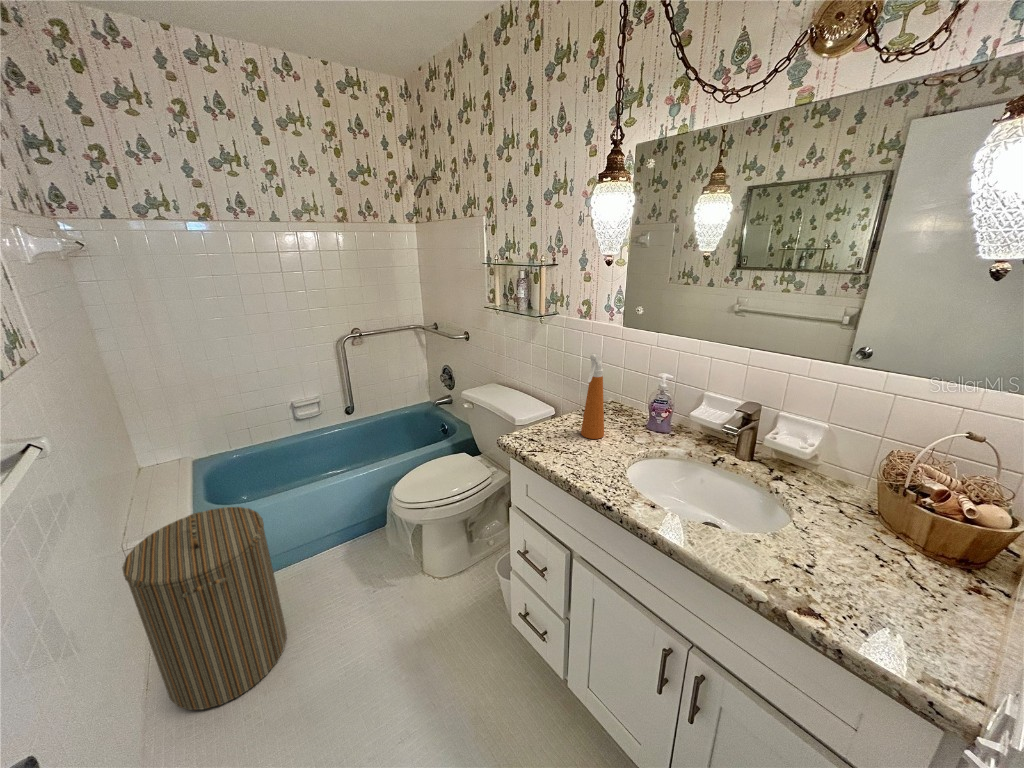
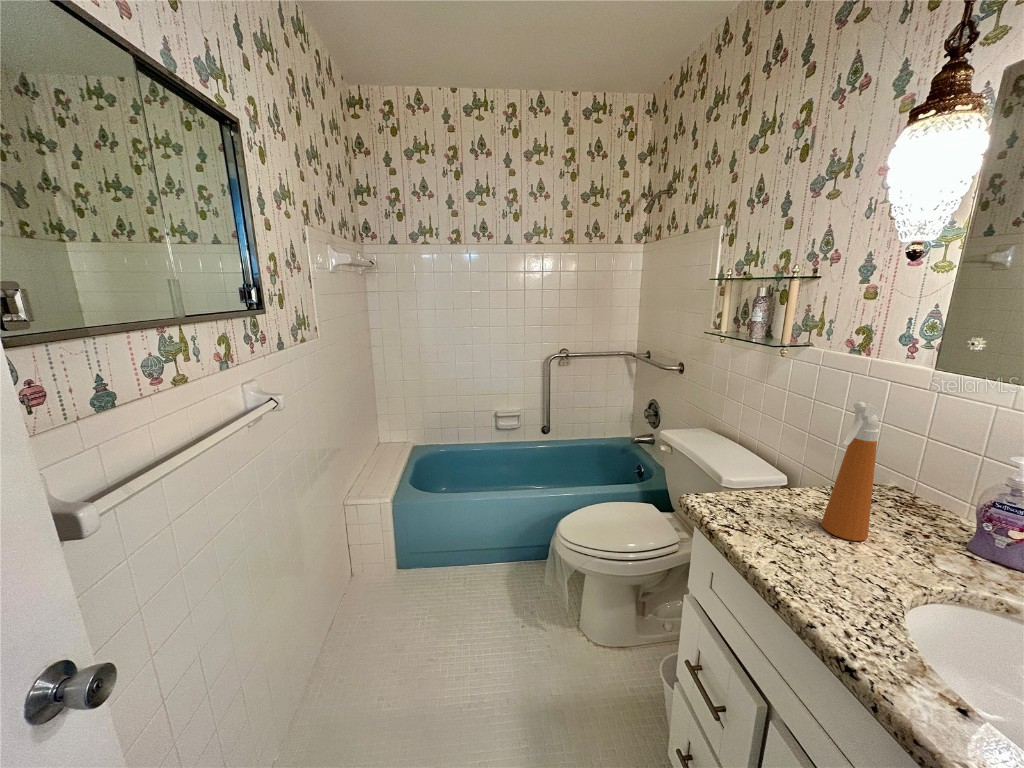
laundry hamper: present [122,507,287,710] -> none [328,491,435,676]

